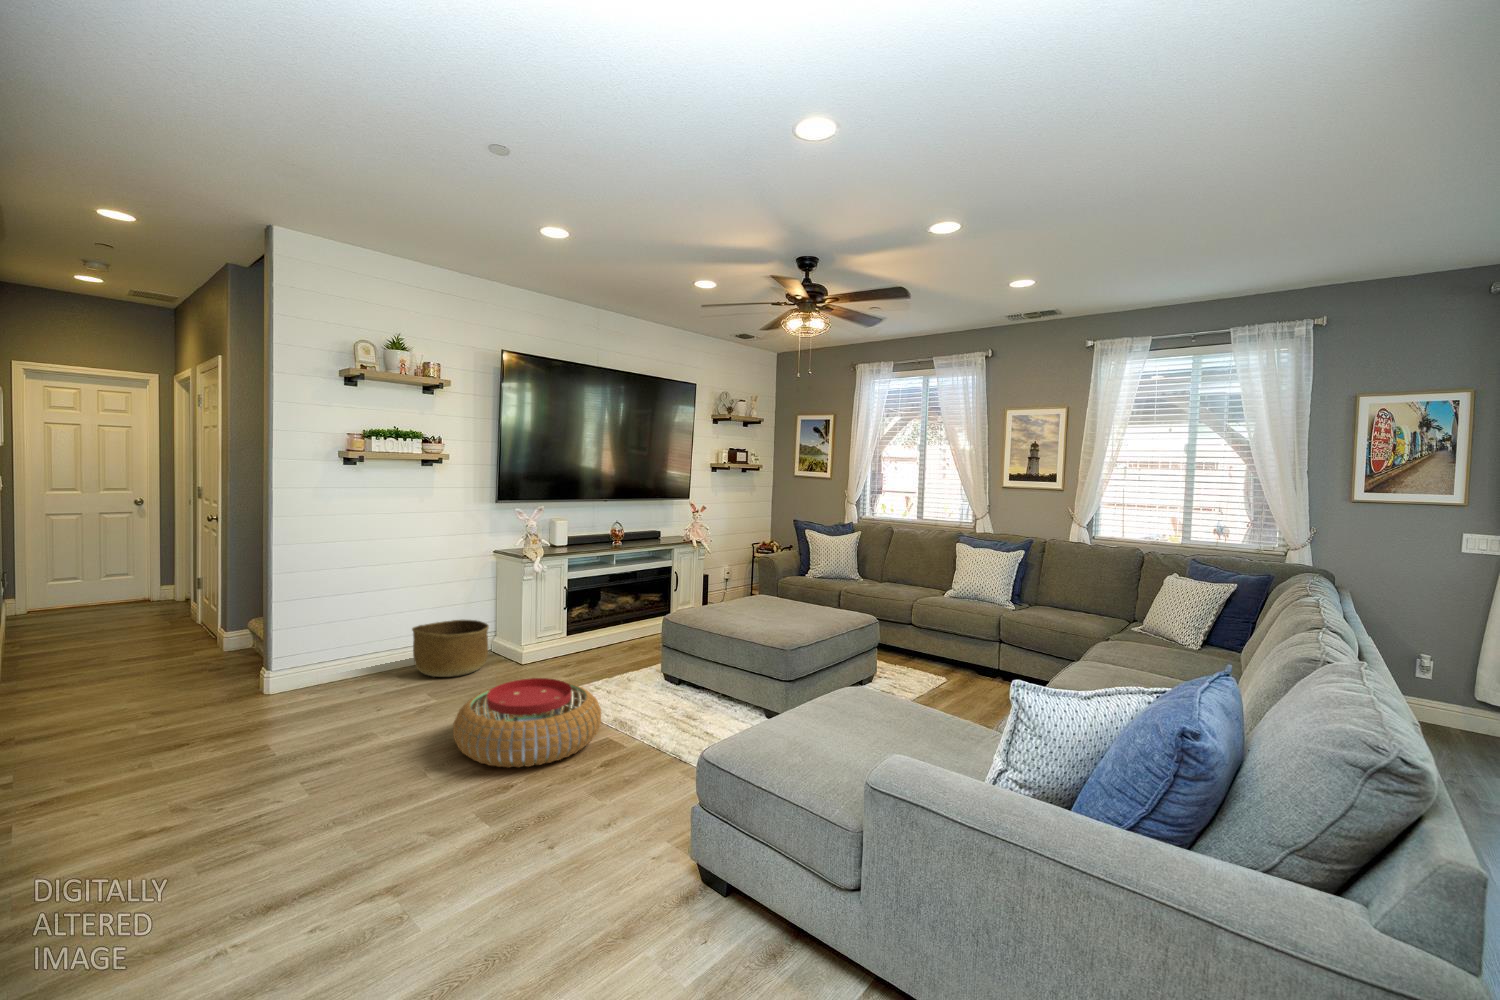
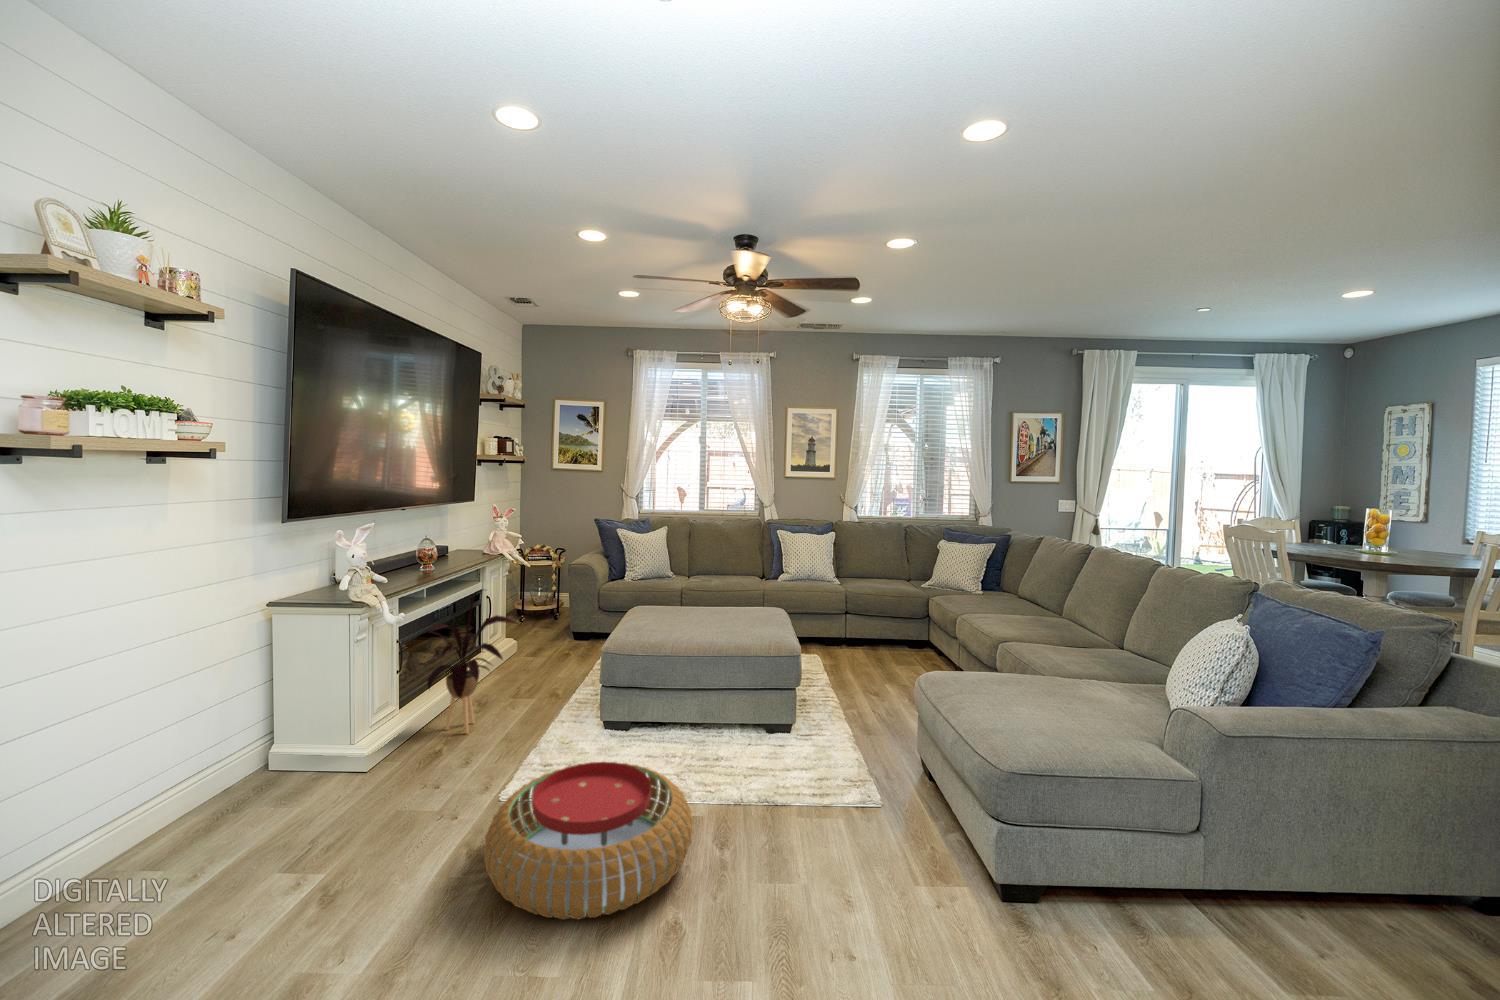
house plant: none [563,560,627,661] -> present [427,592,517,733]
basket: present [412,620,489,677] -> none [173,721,330,842]

